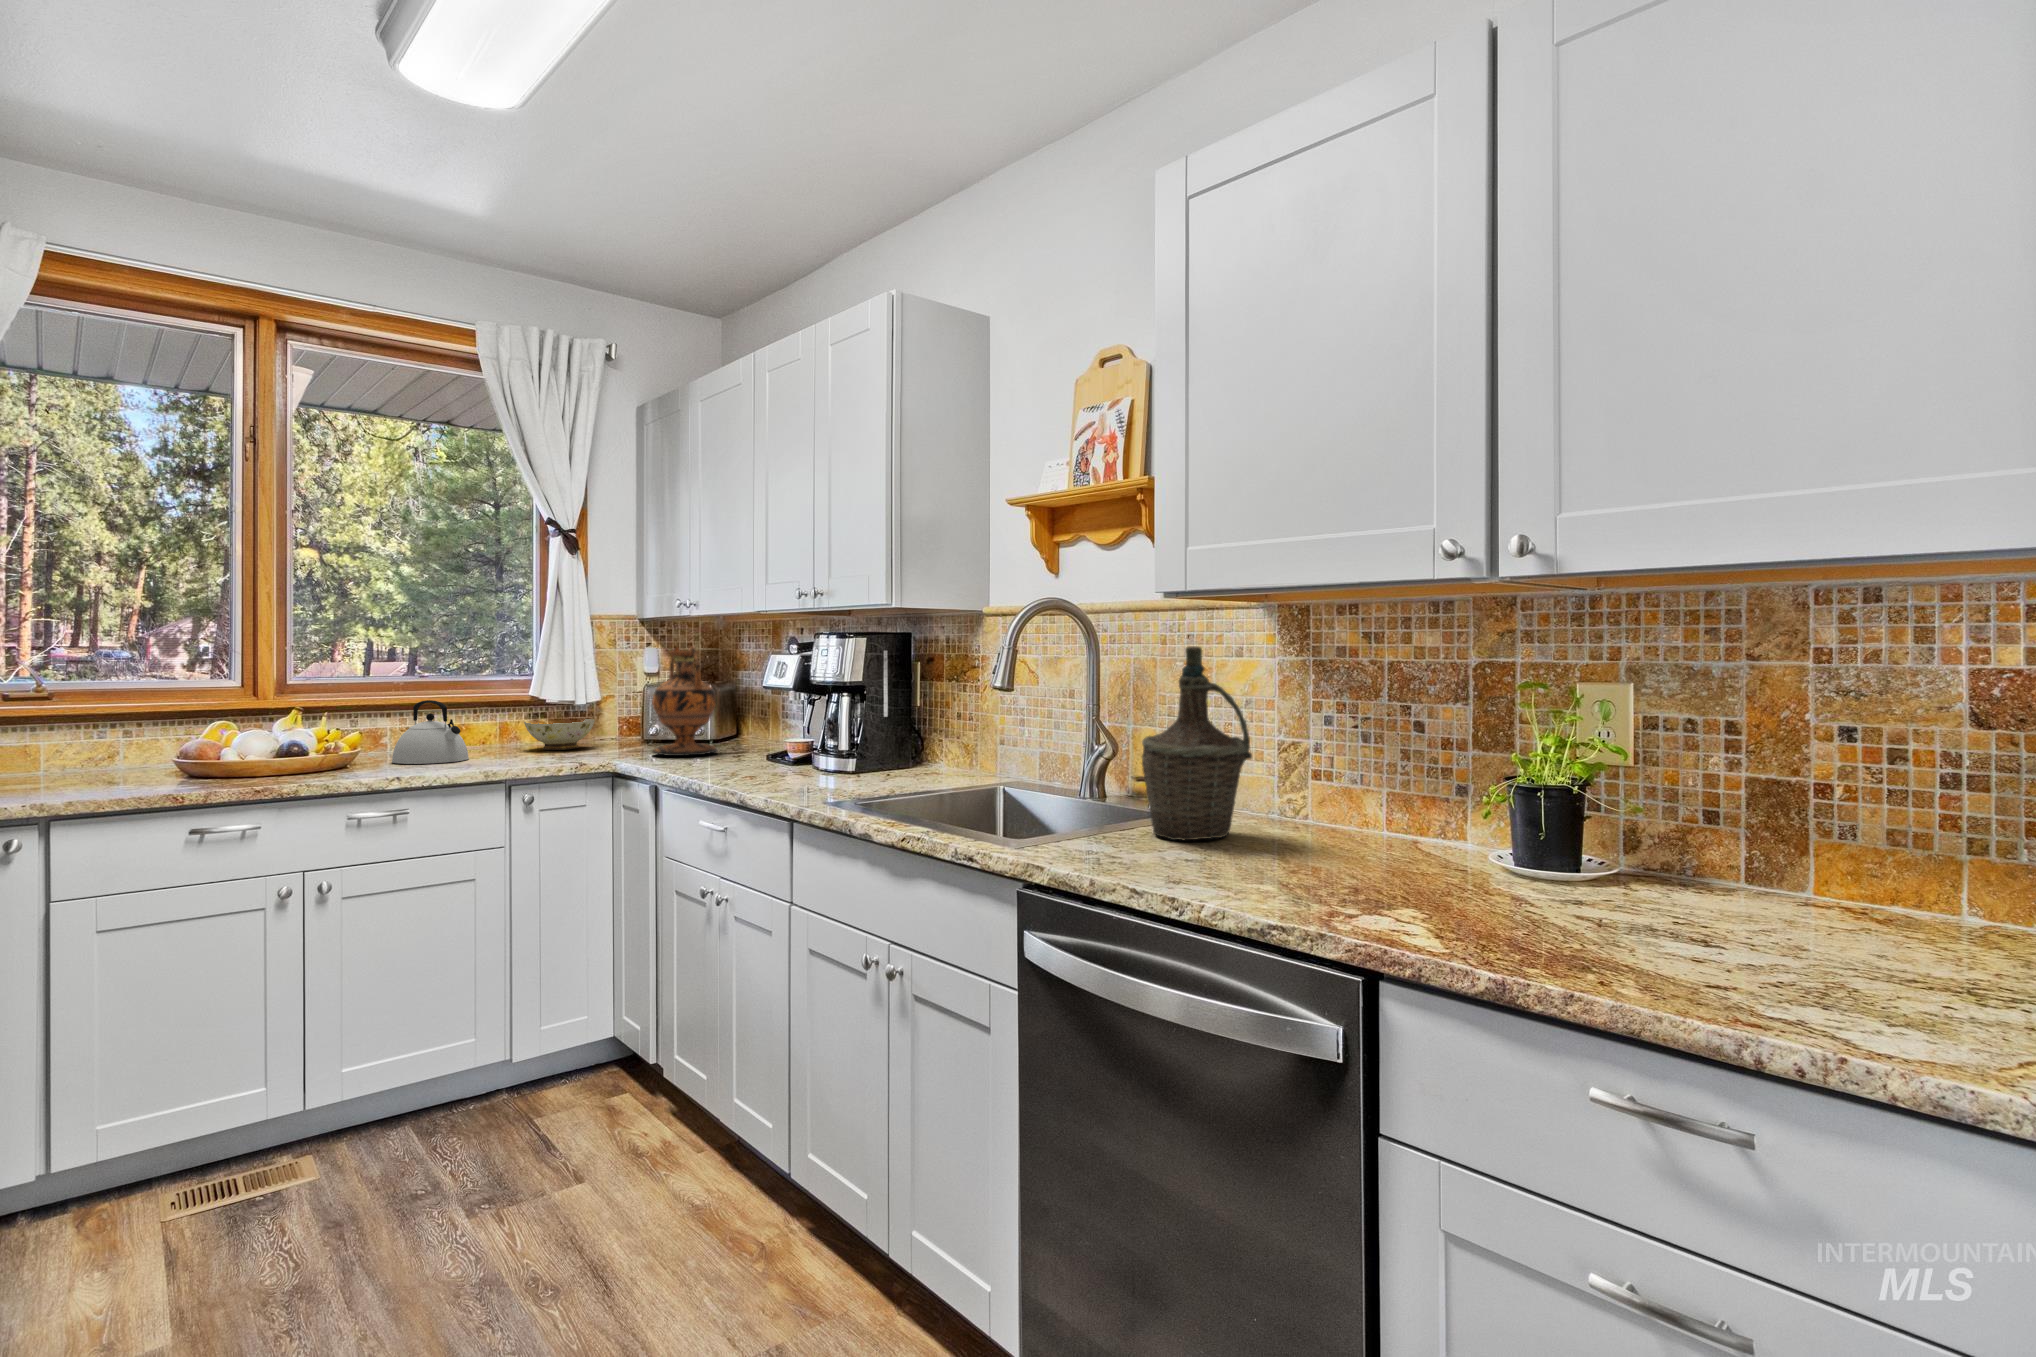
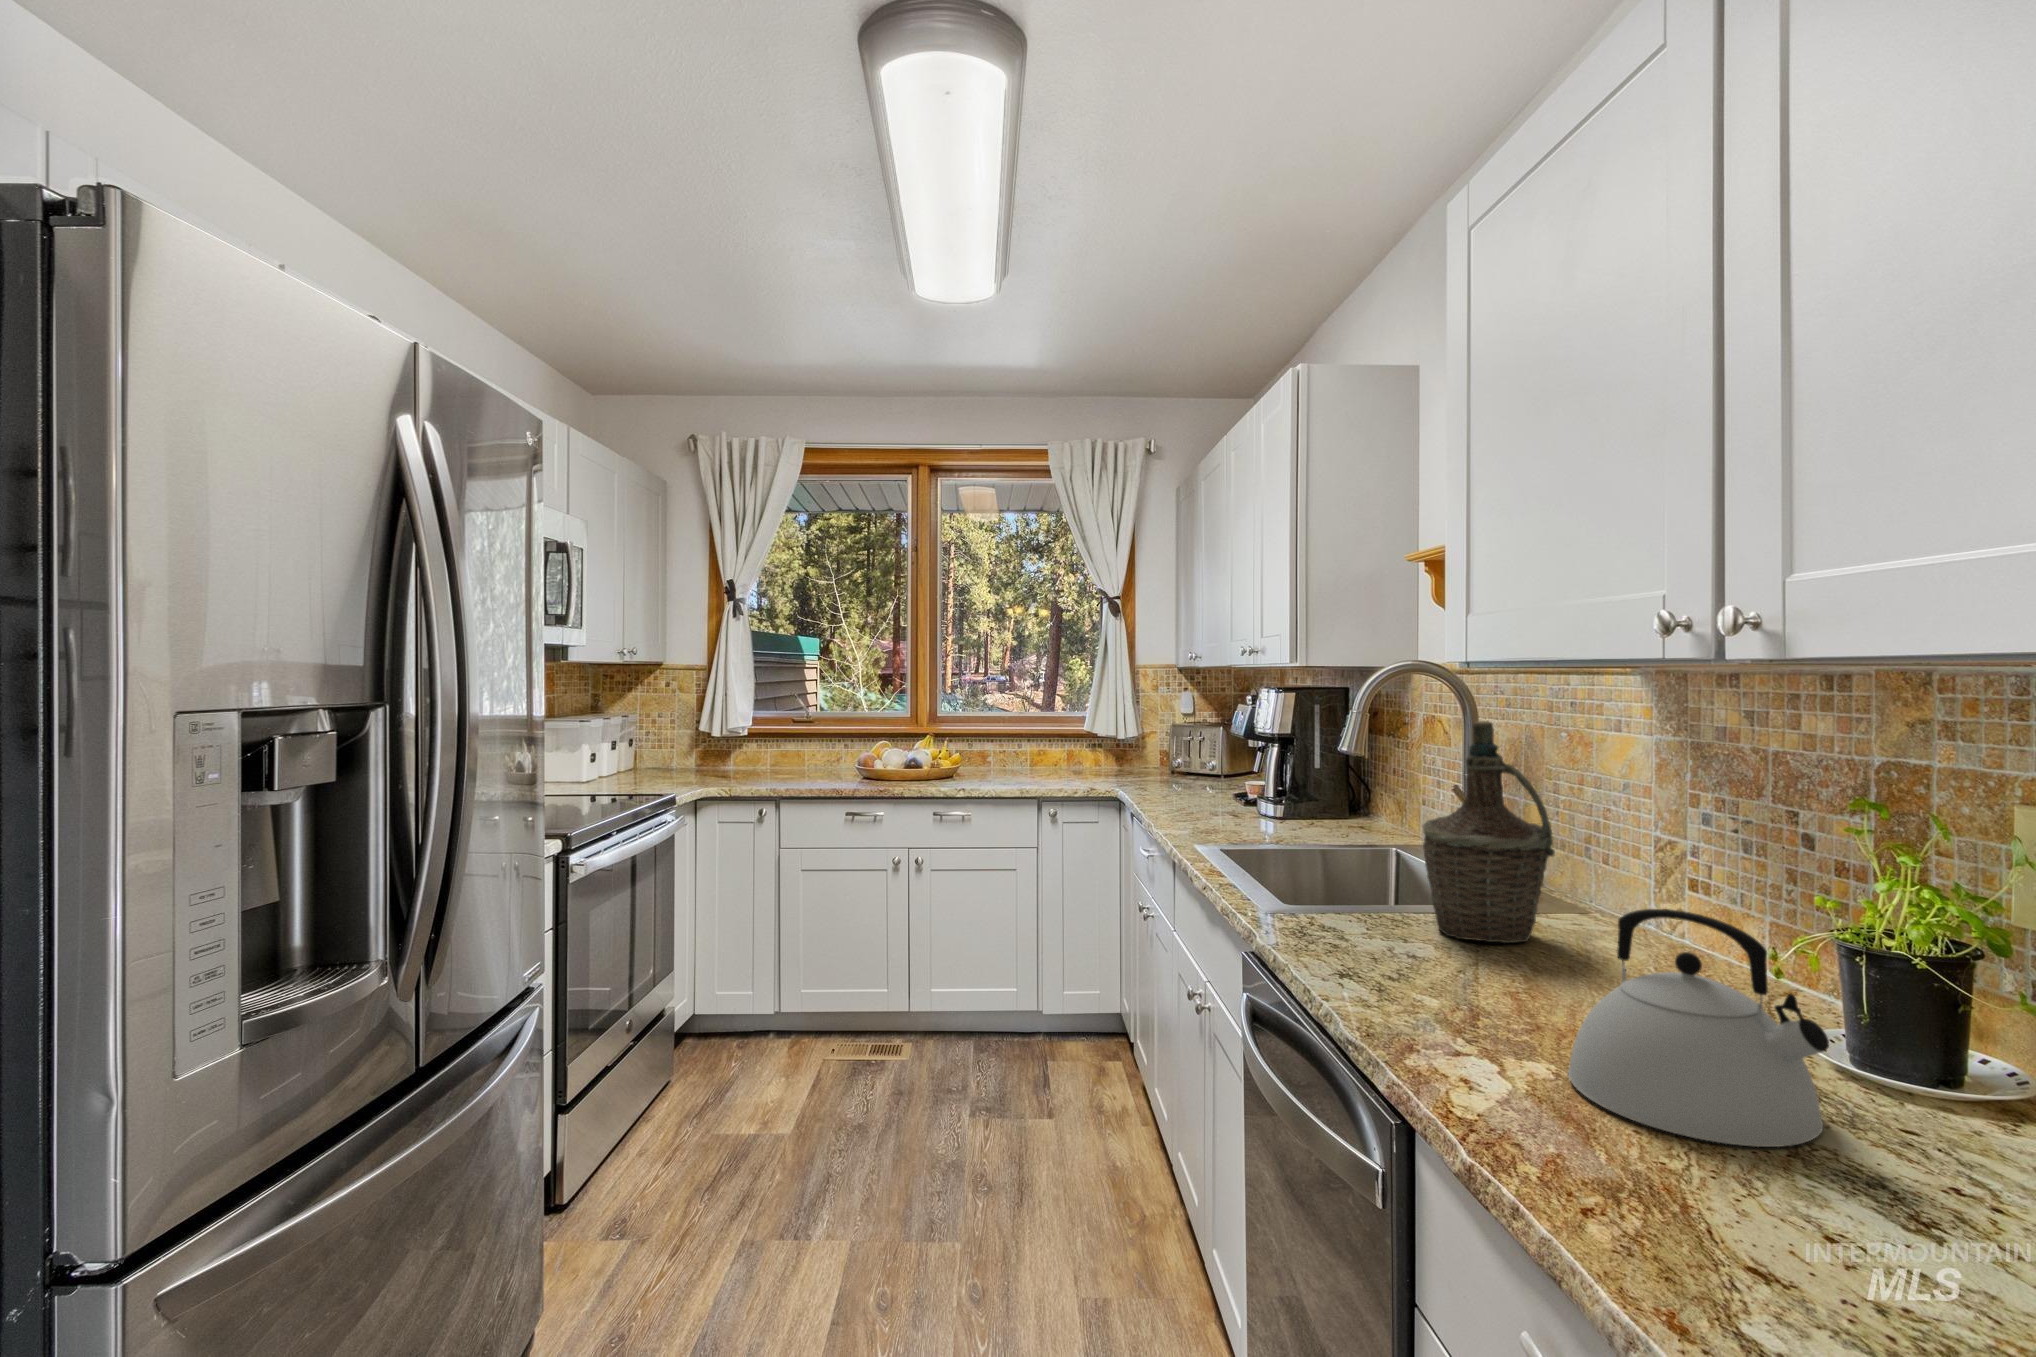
vase: present [652,647,717,756] -> none [1161,694,1217,788]
kettle: present [392,700,469,764] -> present [1568,909,1829,1147]
ceramic bowl: present [524,719,595,750] -> none [1085,749,1138,774]

